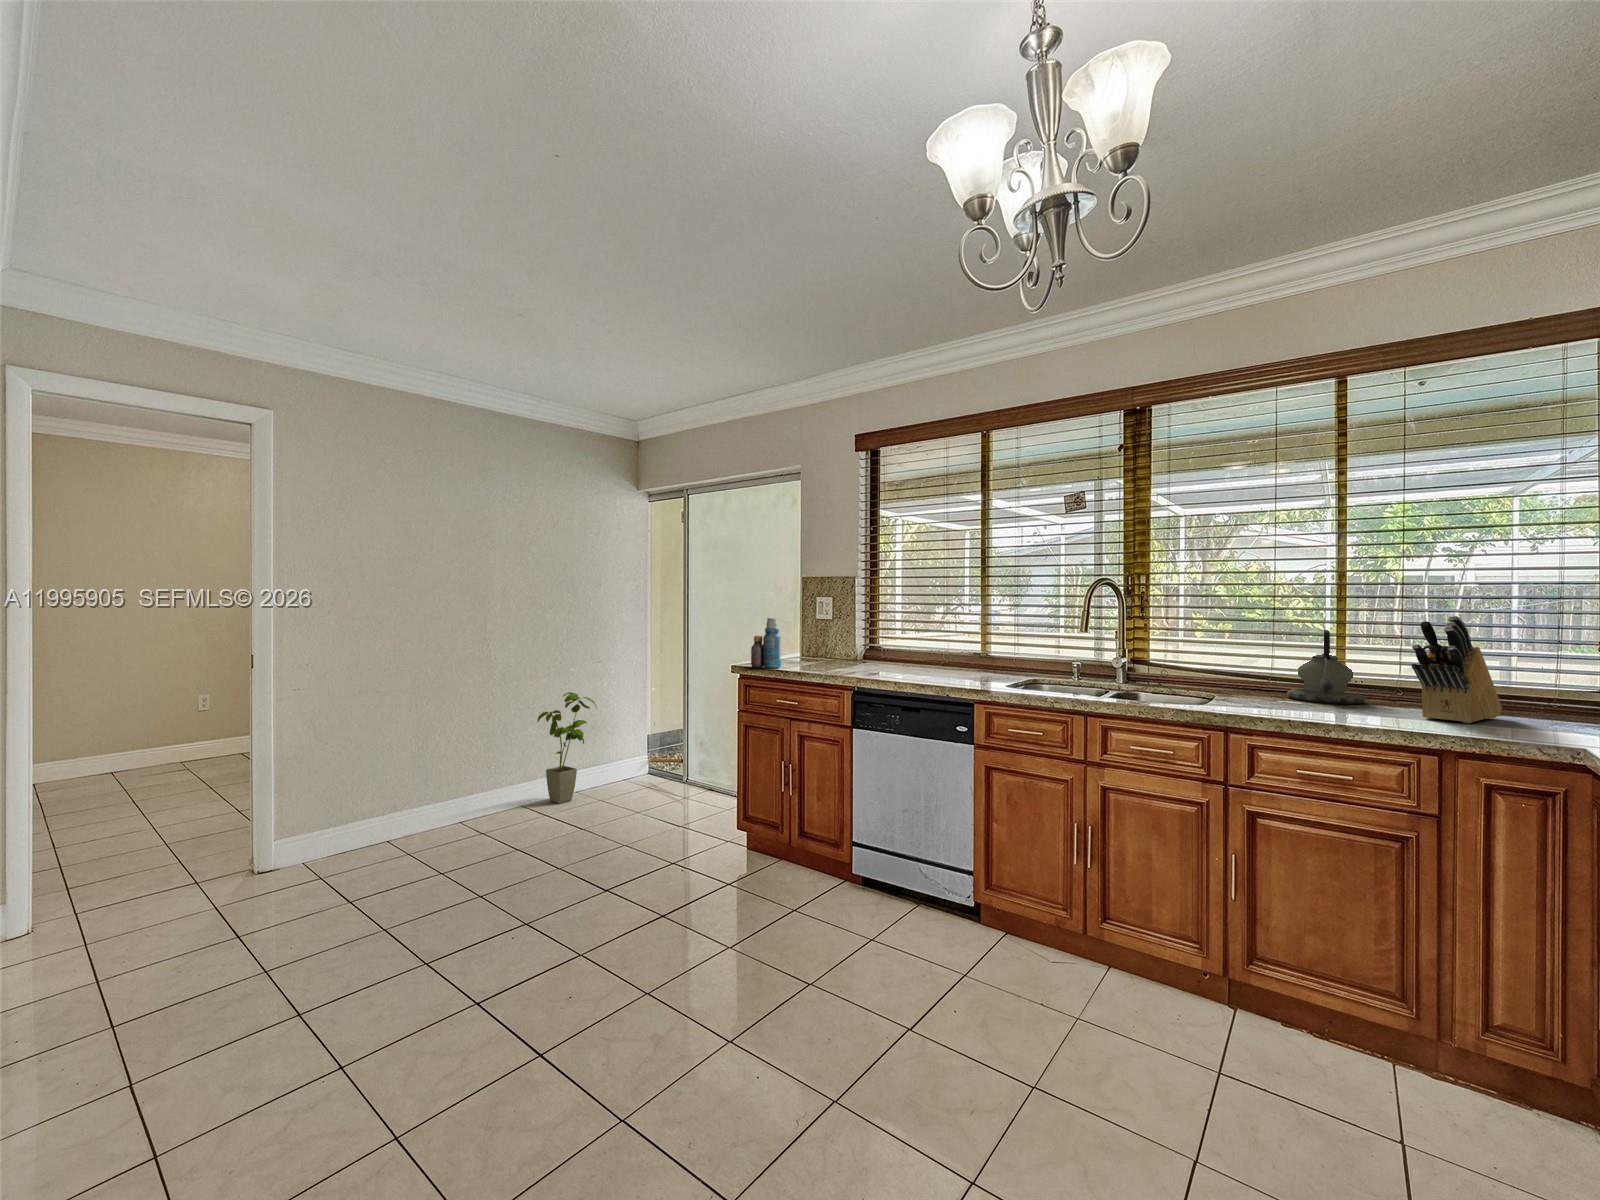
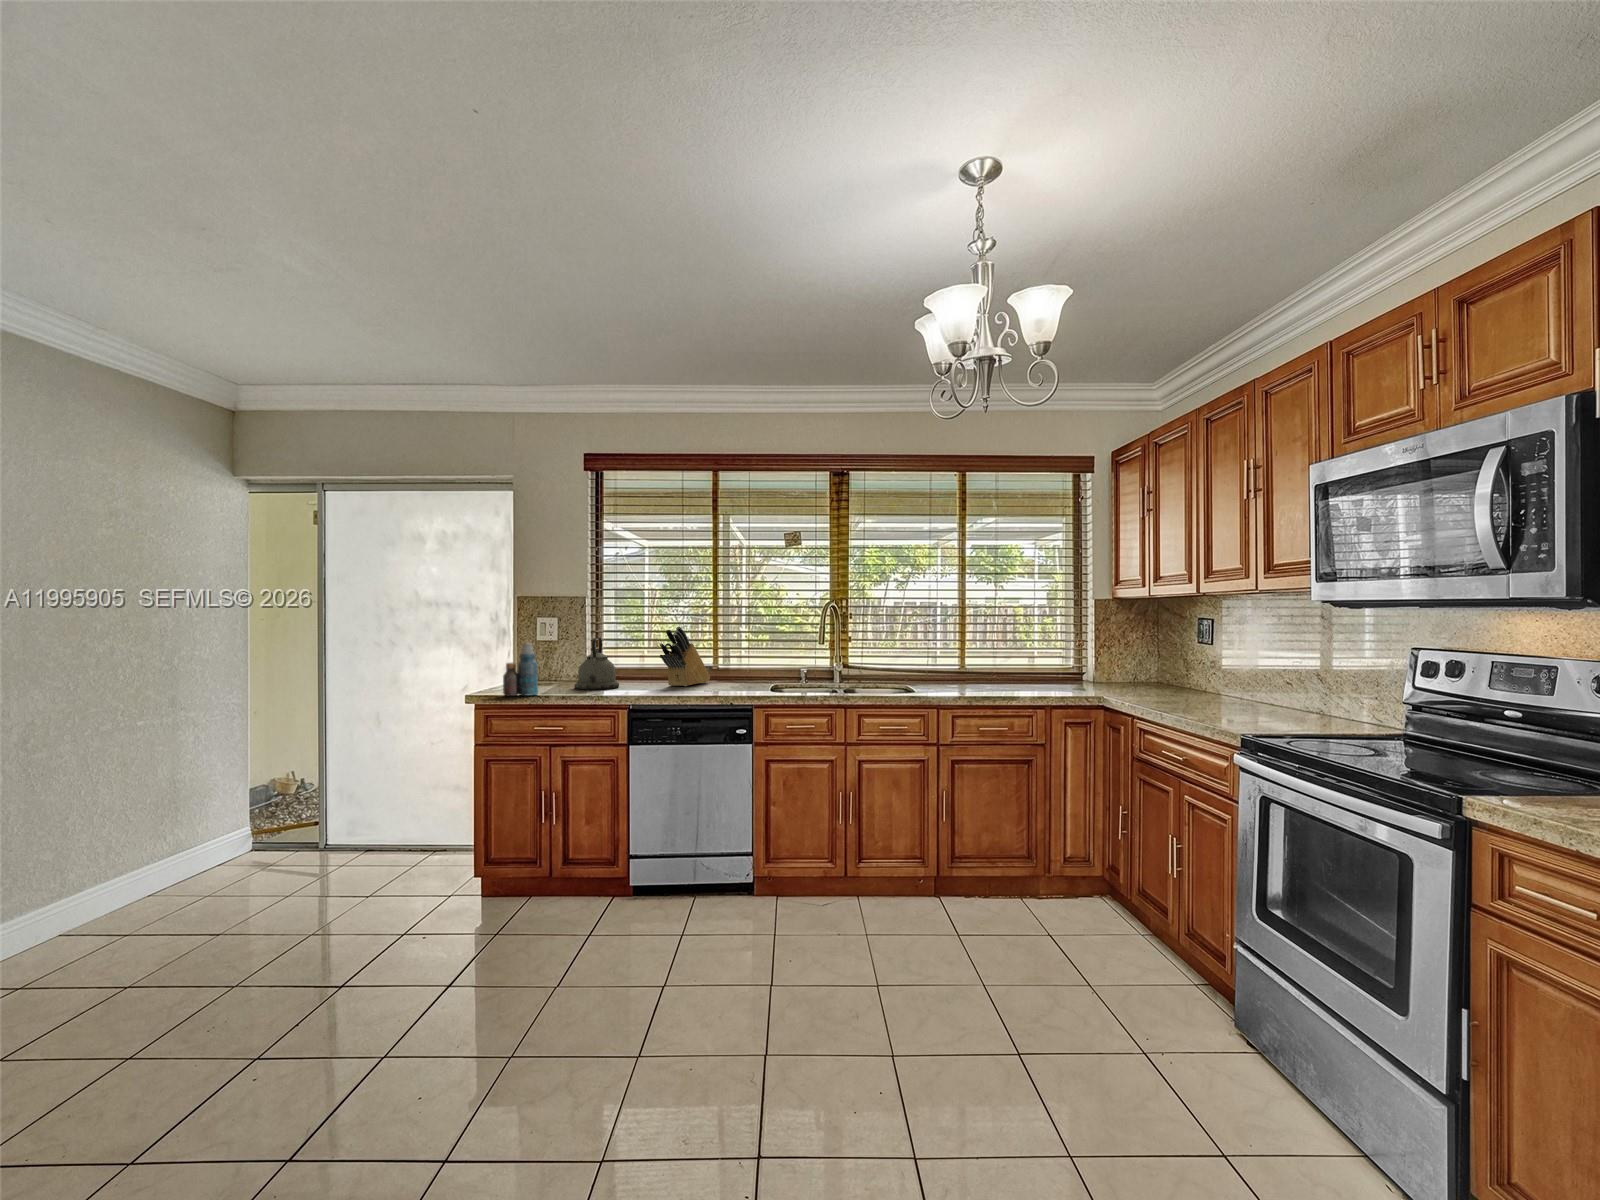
knife block: present [1412,616,1502,723] -> present [660,626,710,686]
kettle: present [1287,630,1365,704] -> present [574,638,619,690]
house plant: present [537,692,597,803] -> none [119,756,220,914]

